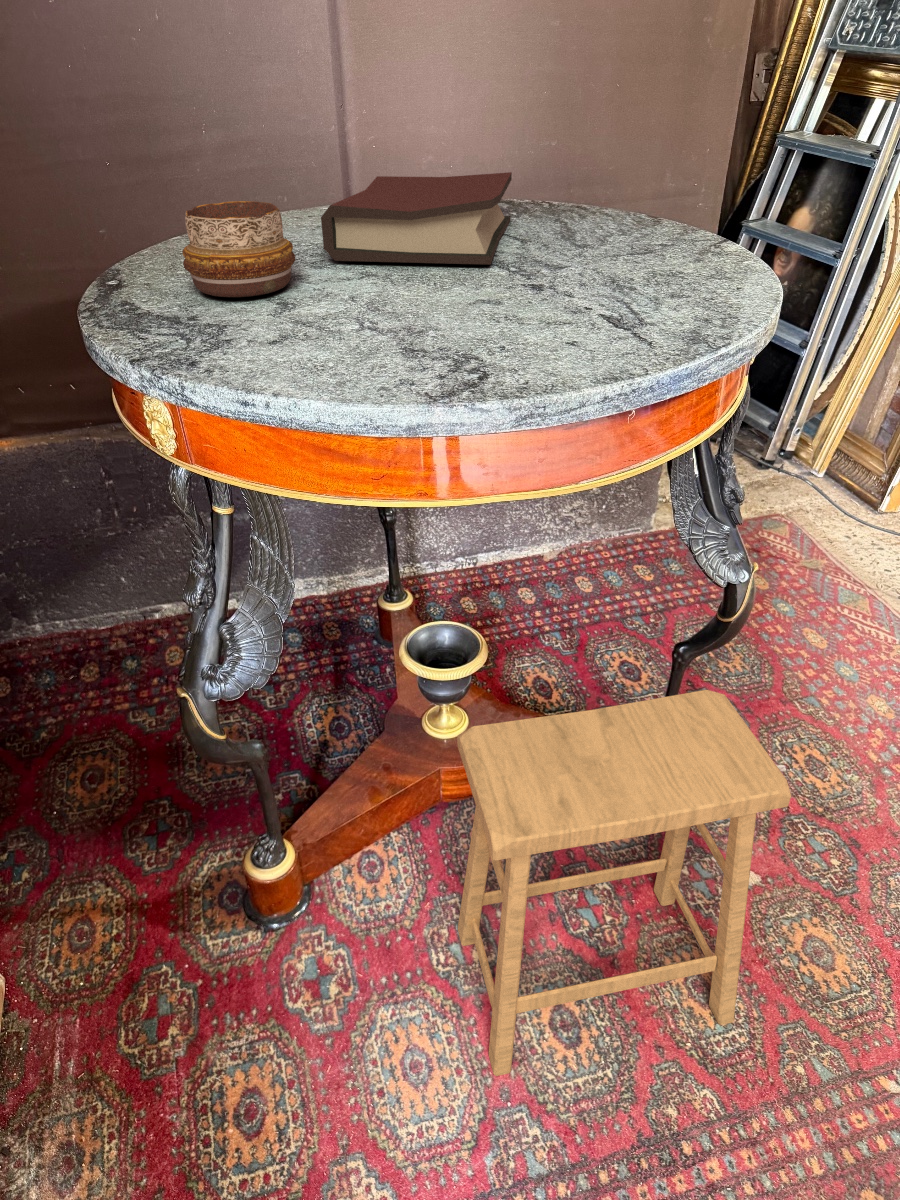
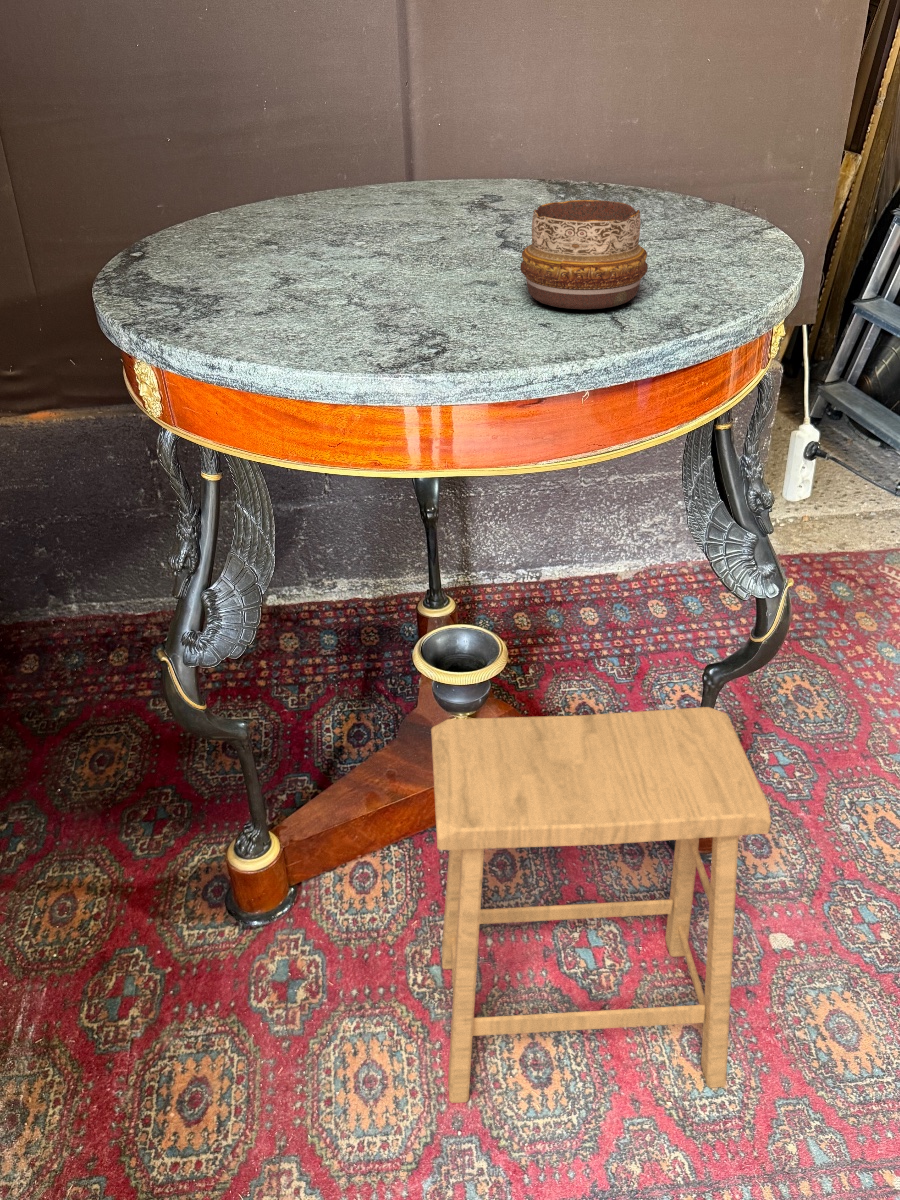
hardback book: present [321,172,512,265] -> none [350,152,566,246]
decorative bowl: present [182,201,295,297] -> present [520,200,648,309]

